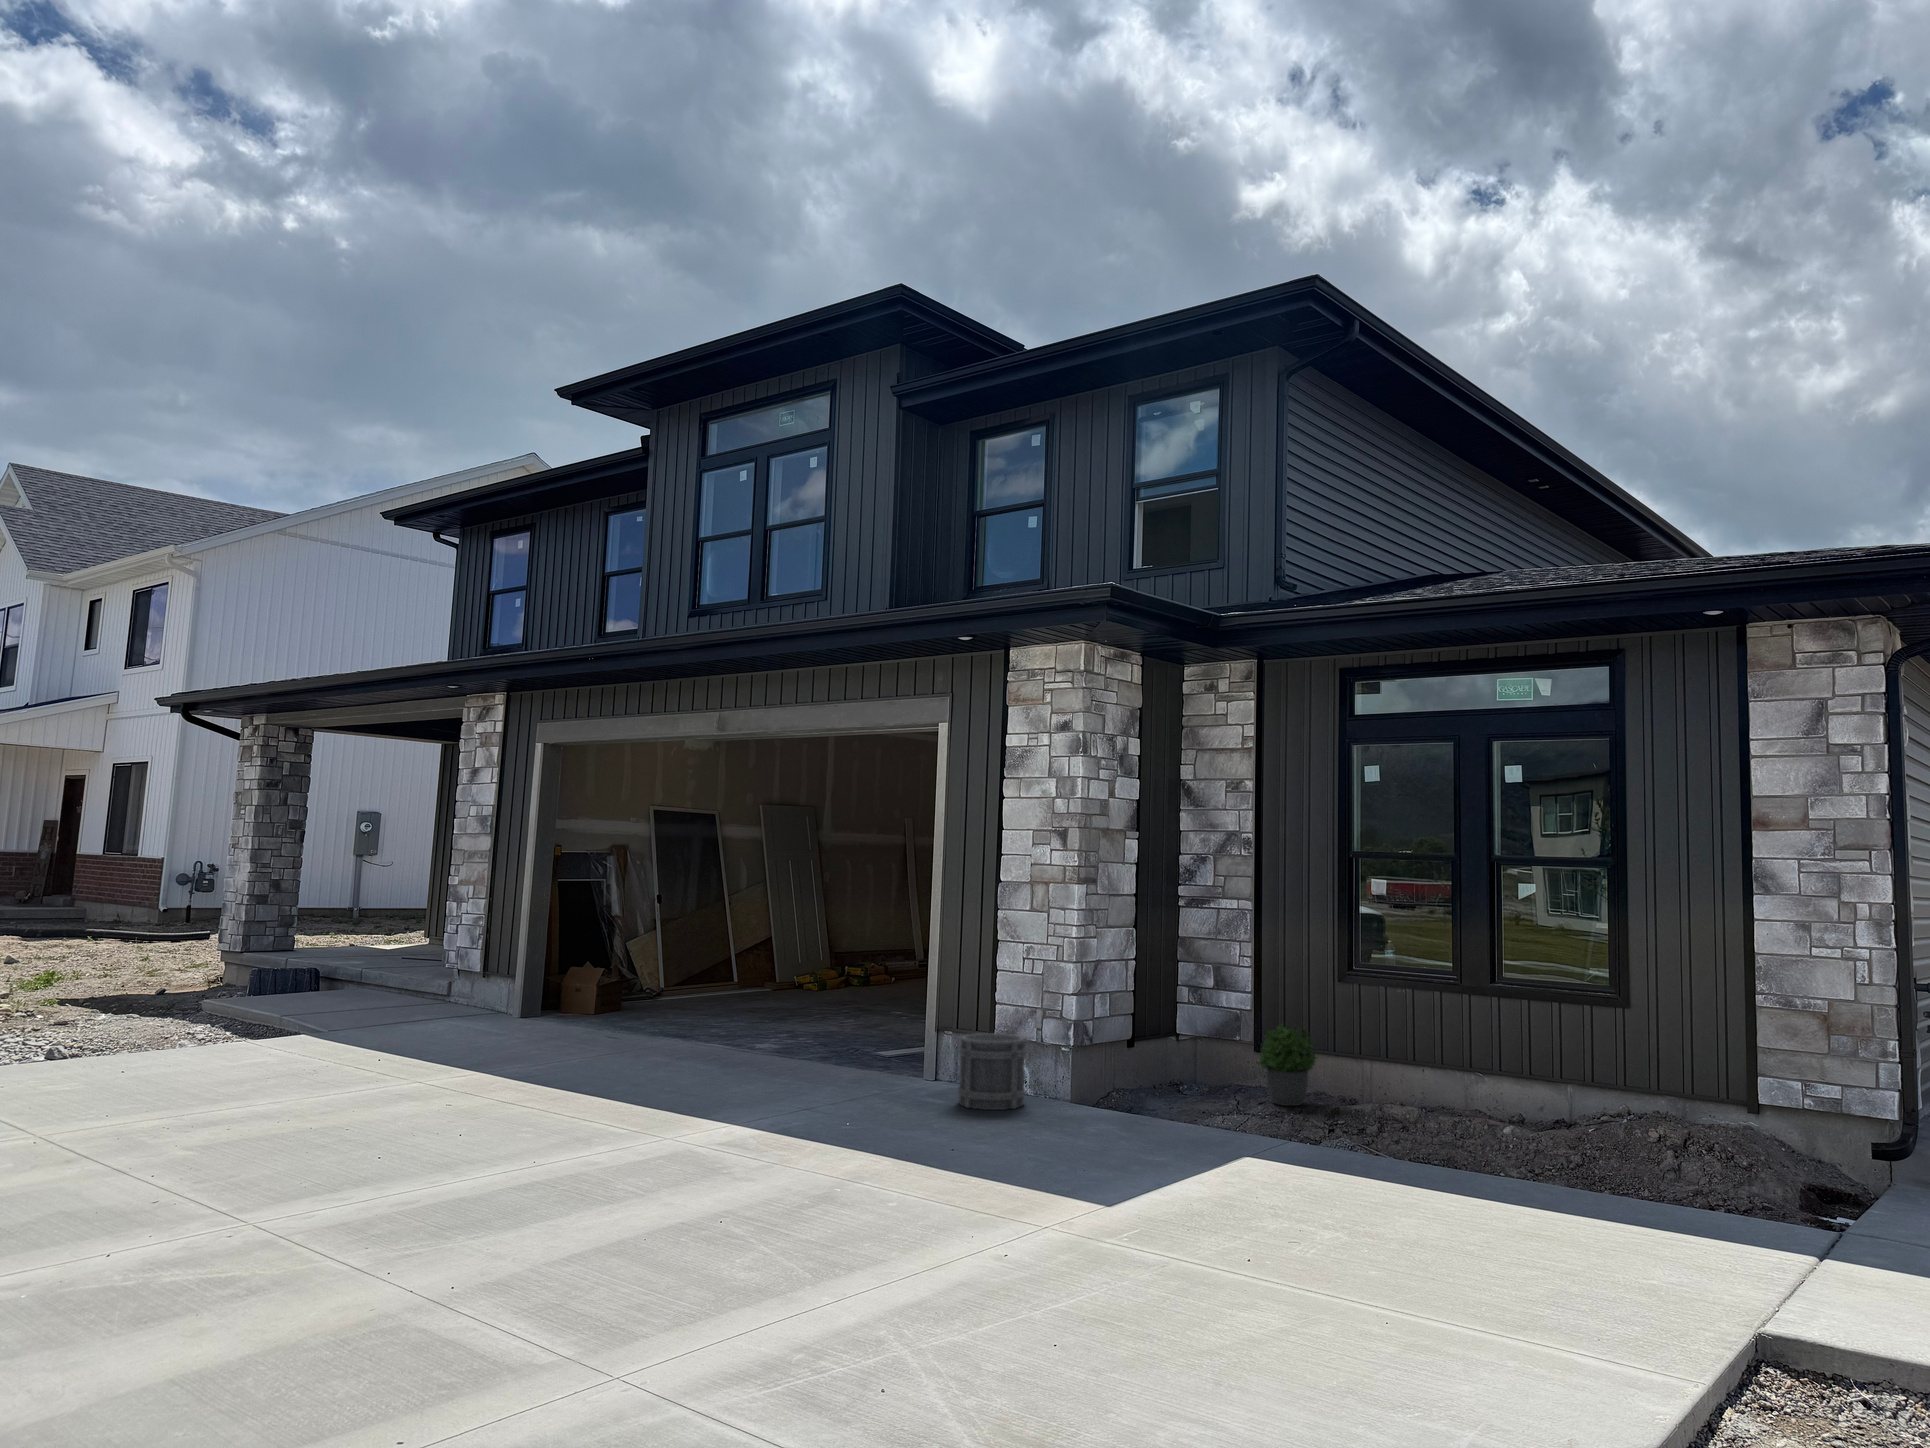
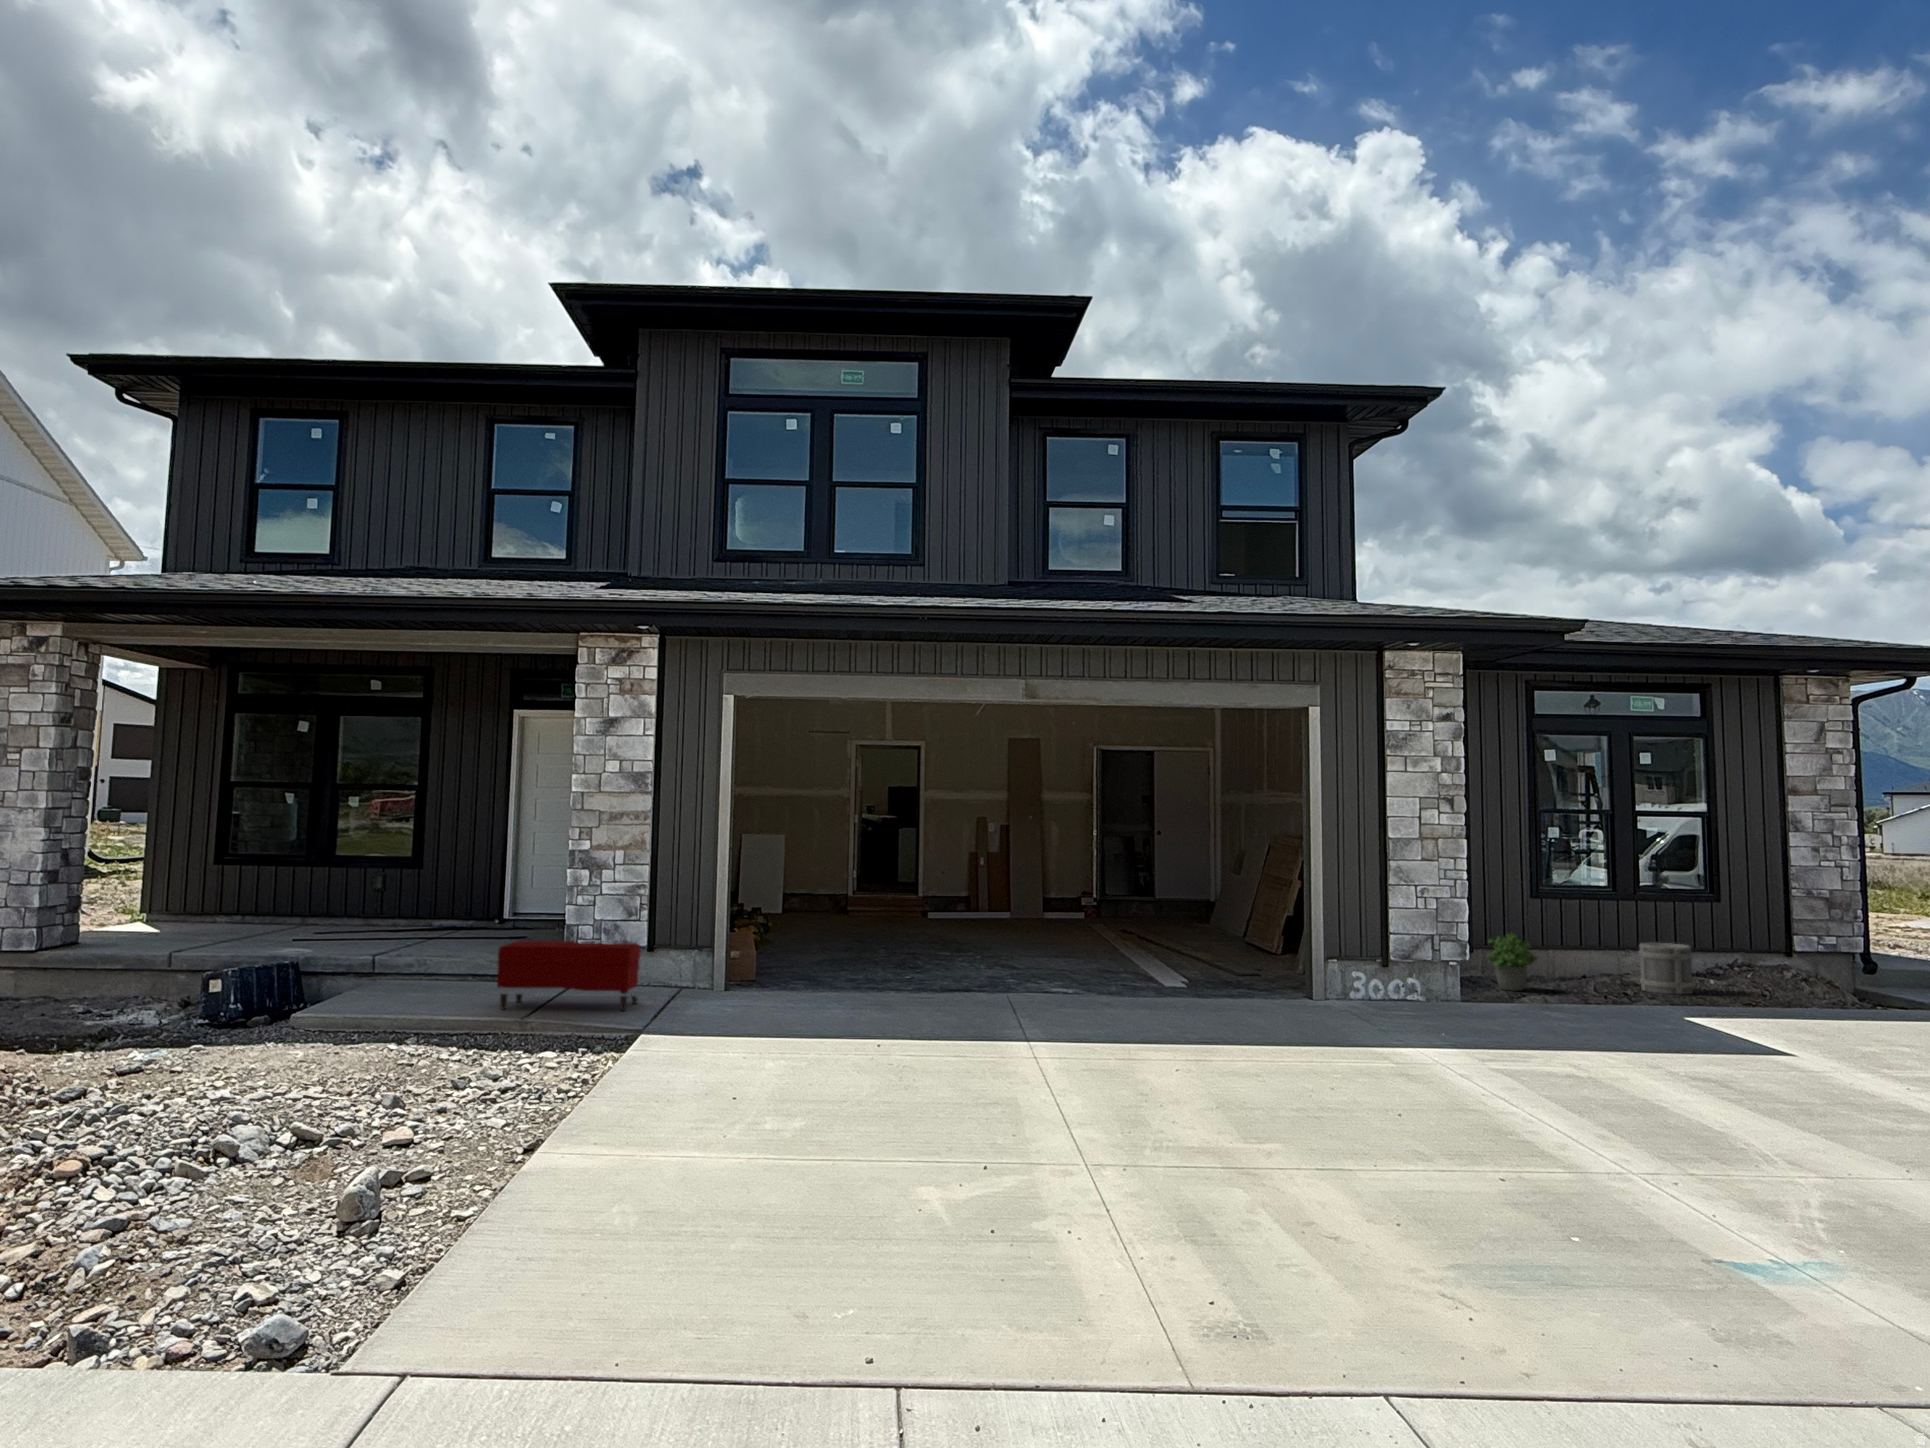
bench: none [383,954,488,1017] -> present [497,941,640,1011]
bucket: present [958,1033,1026,1110] -> present [1639,943,1694,994]

